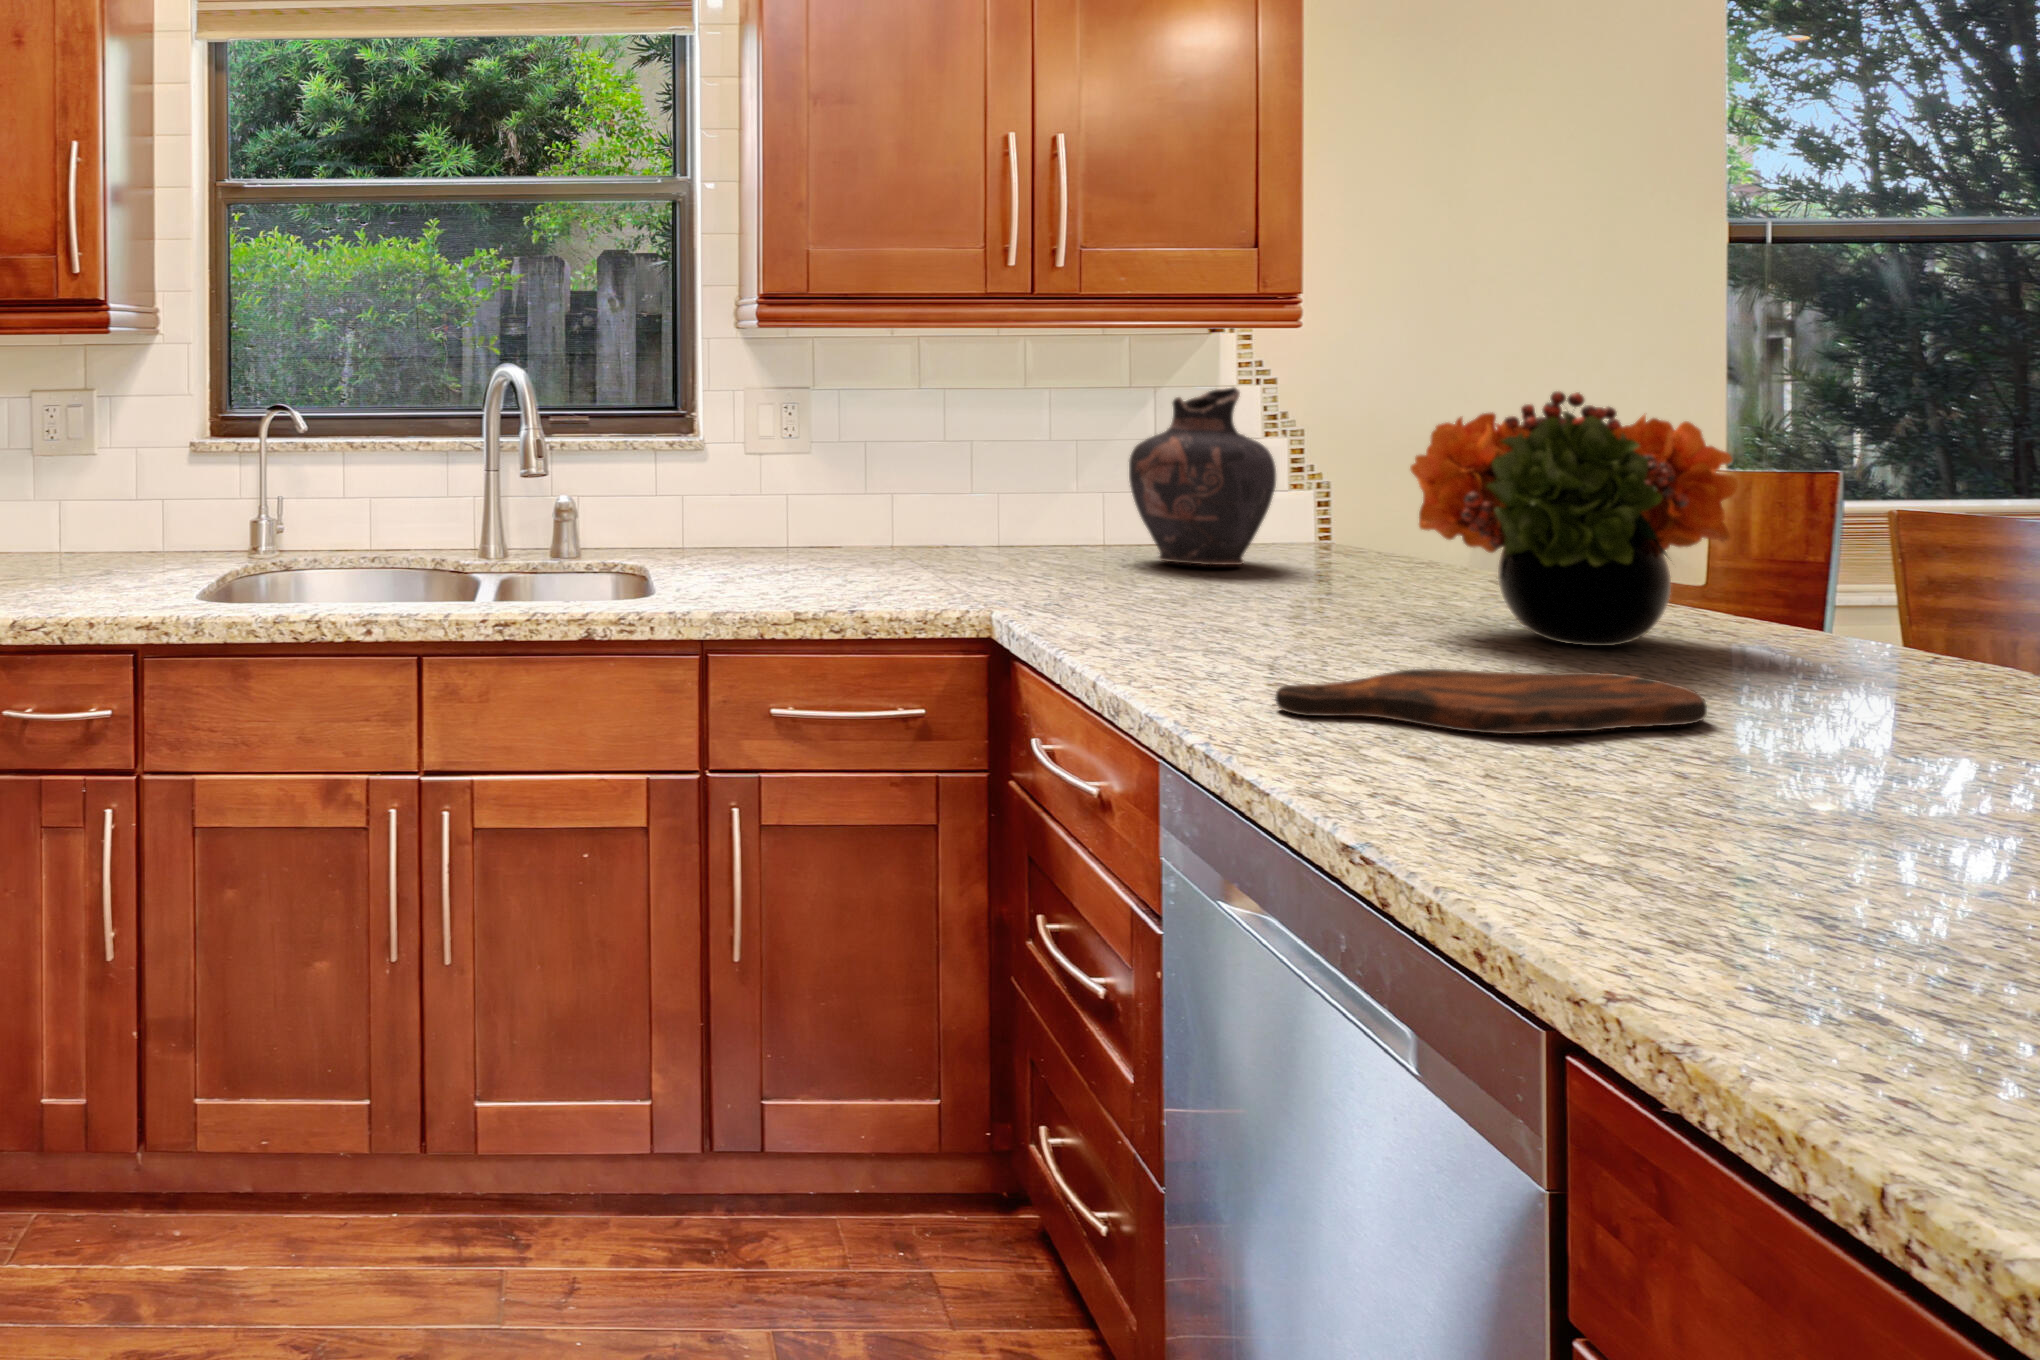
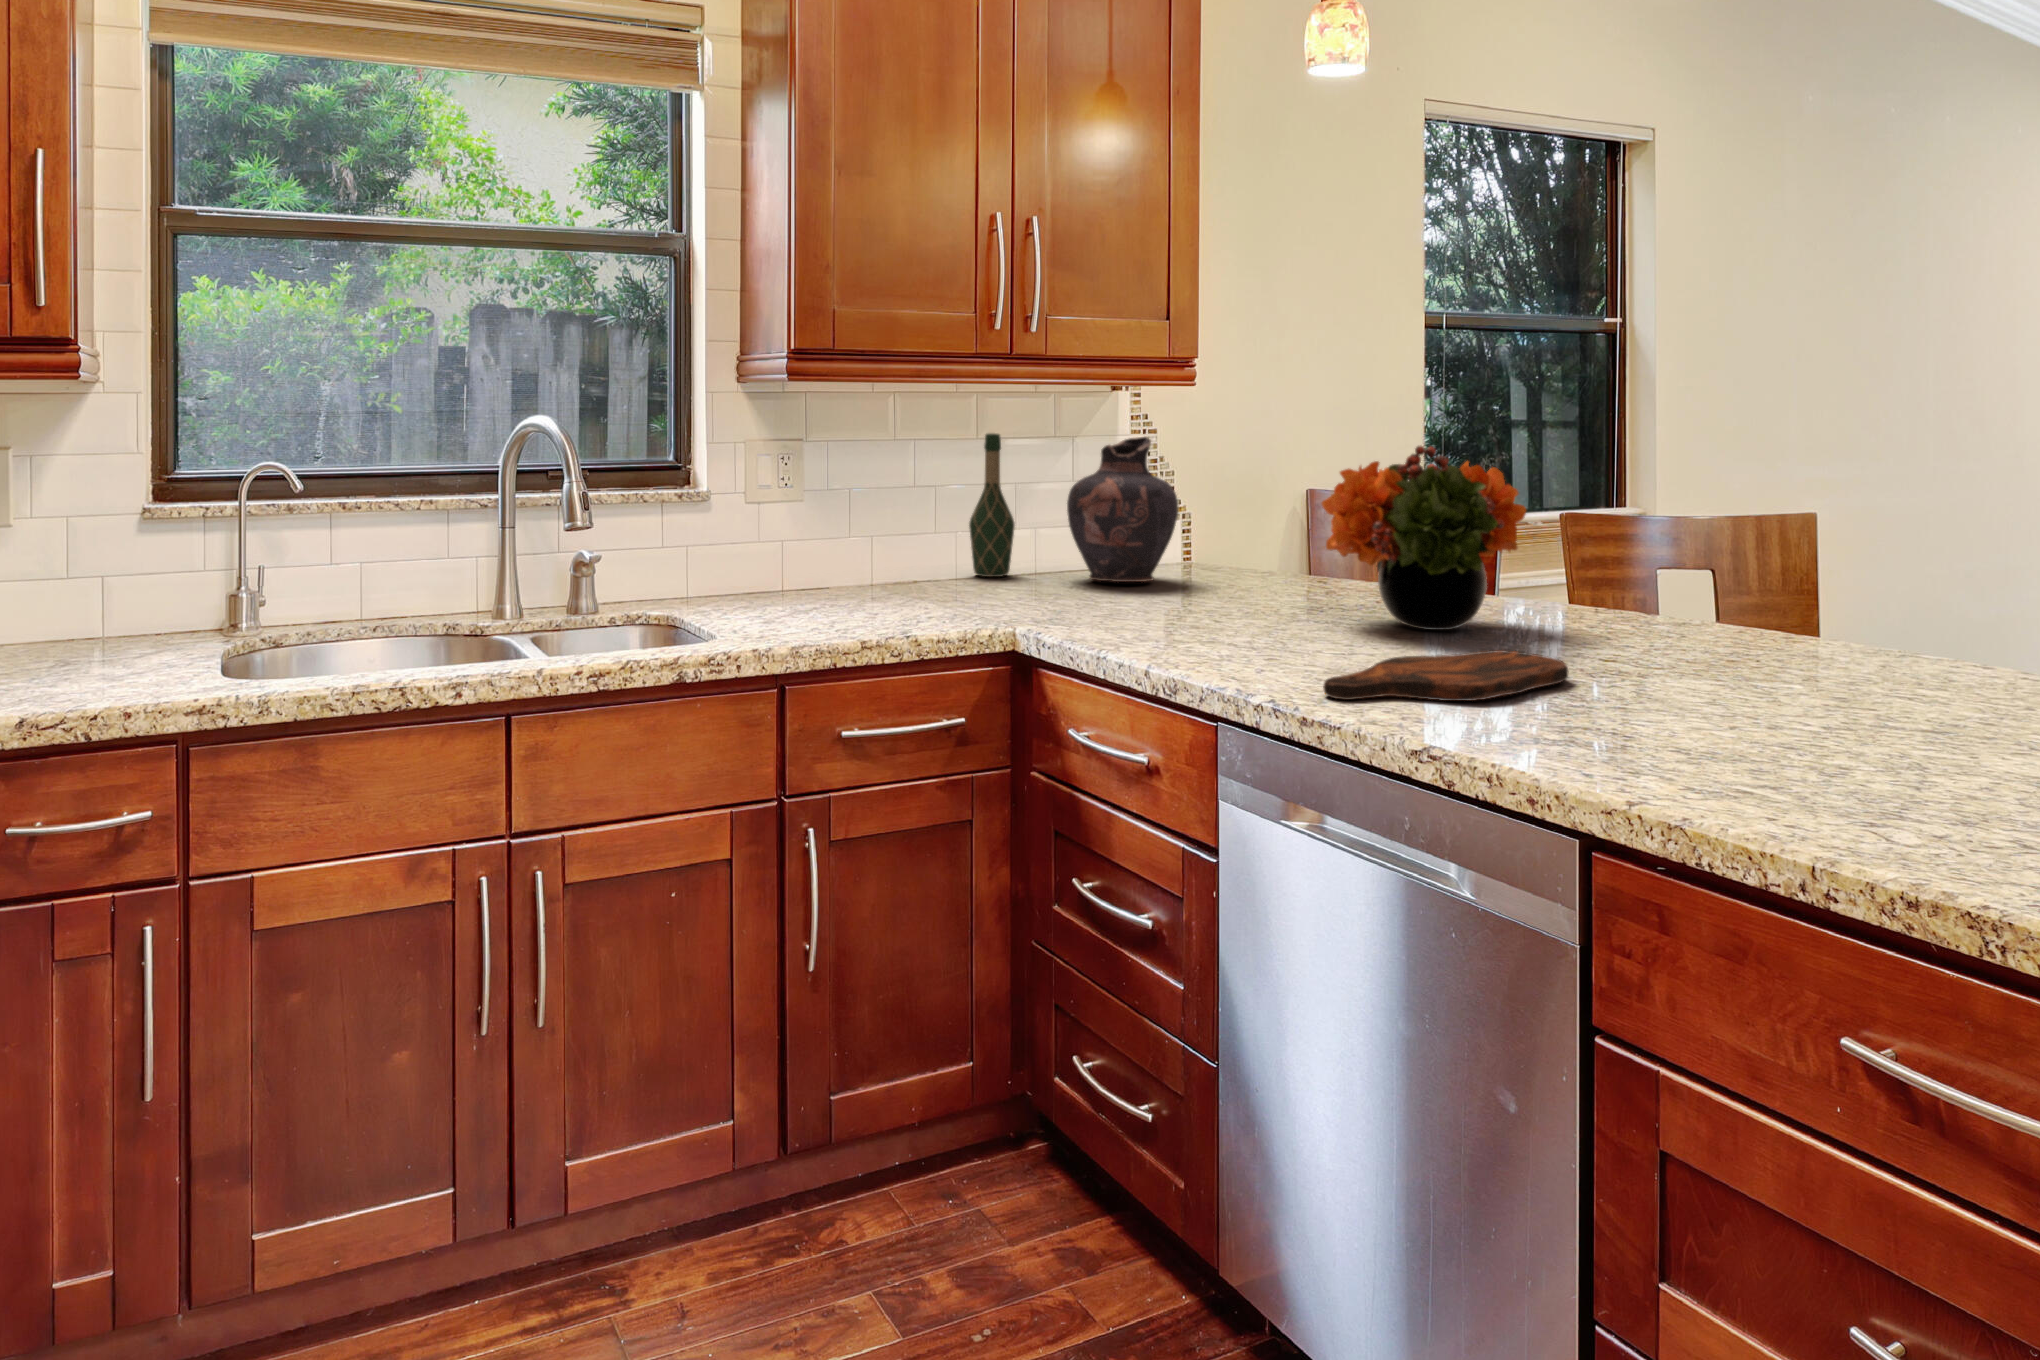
wine bottle: none [1017,385,1073,552] -> present [969,433,1015,577]

